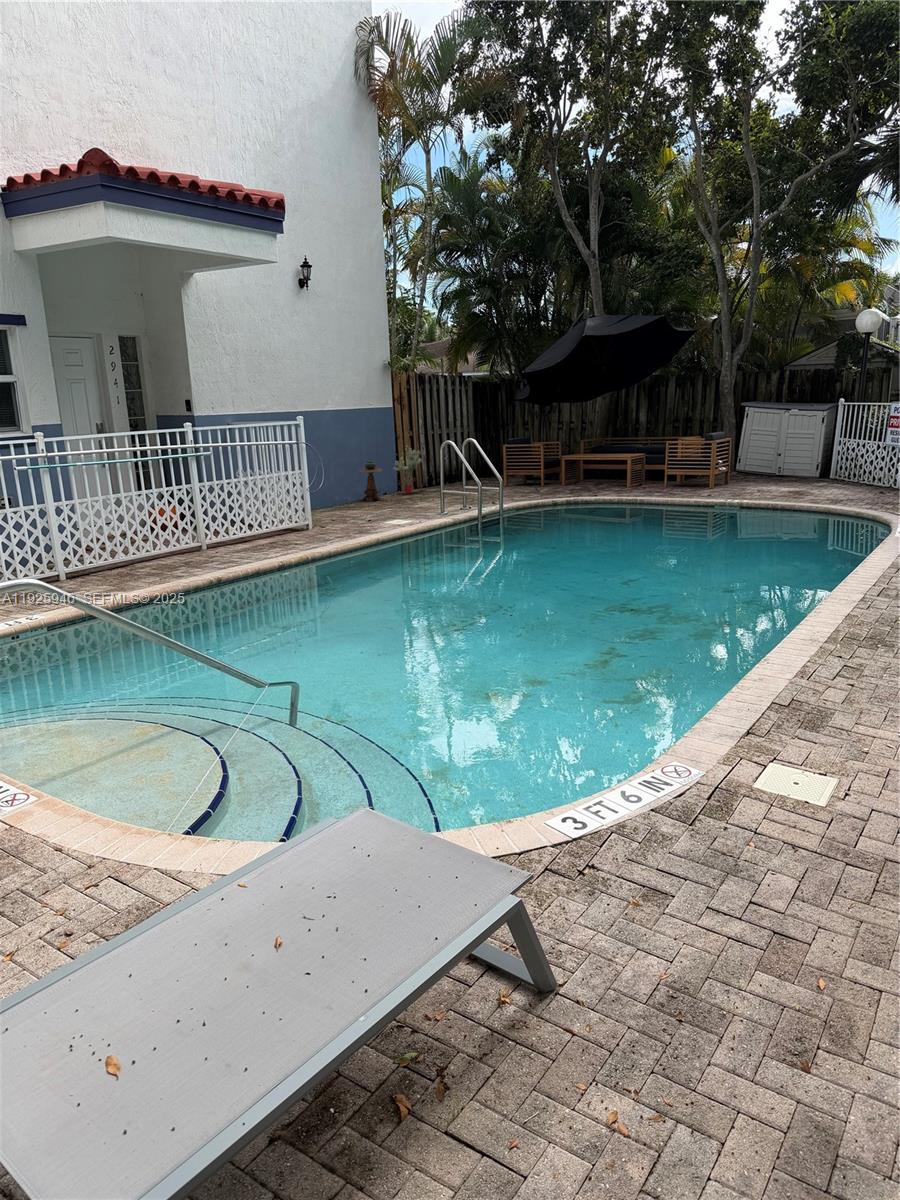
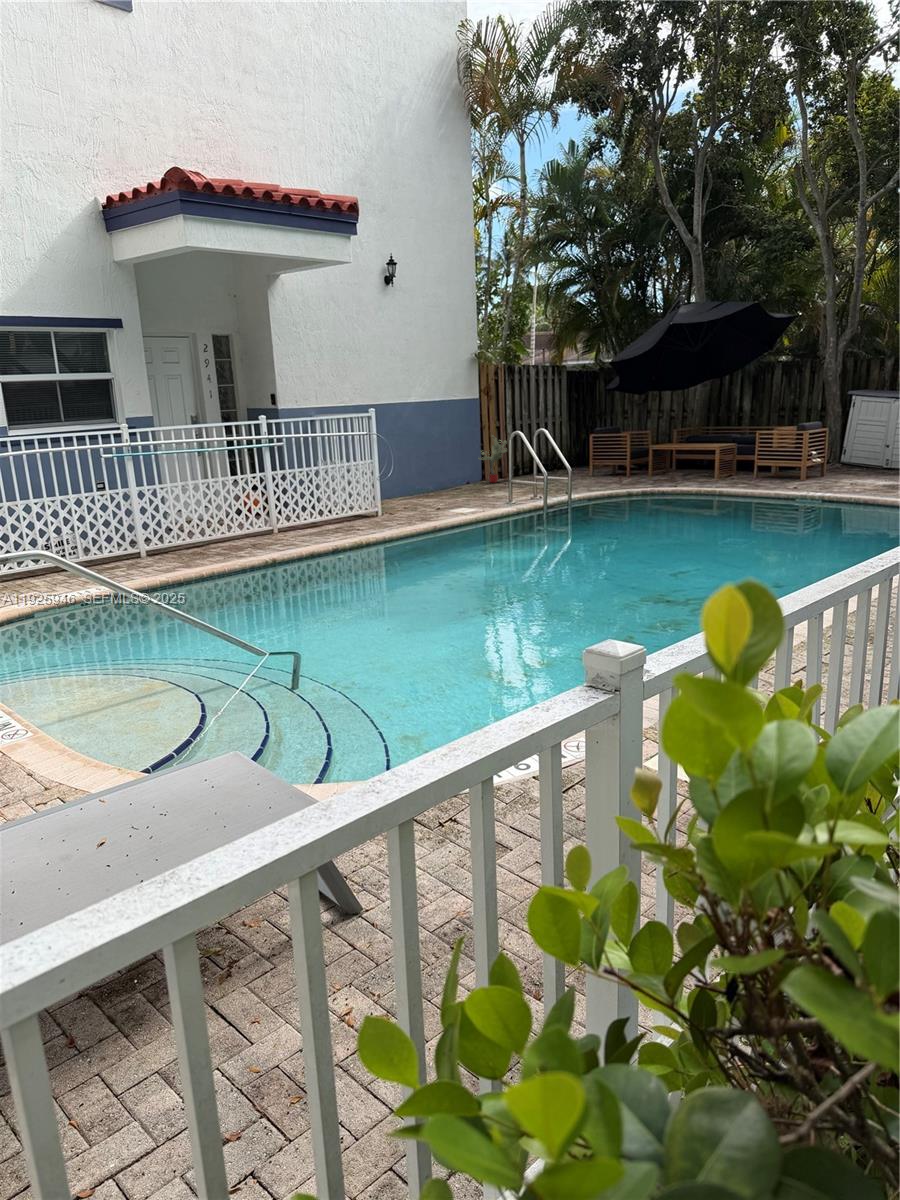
side table: present [359,462,382,501] -> none [442,451,465,490]

